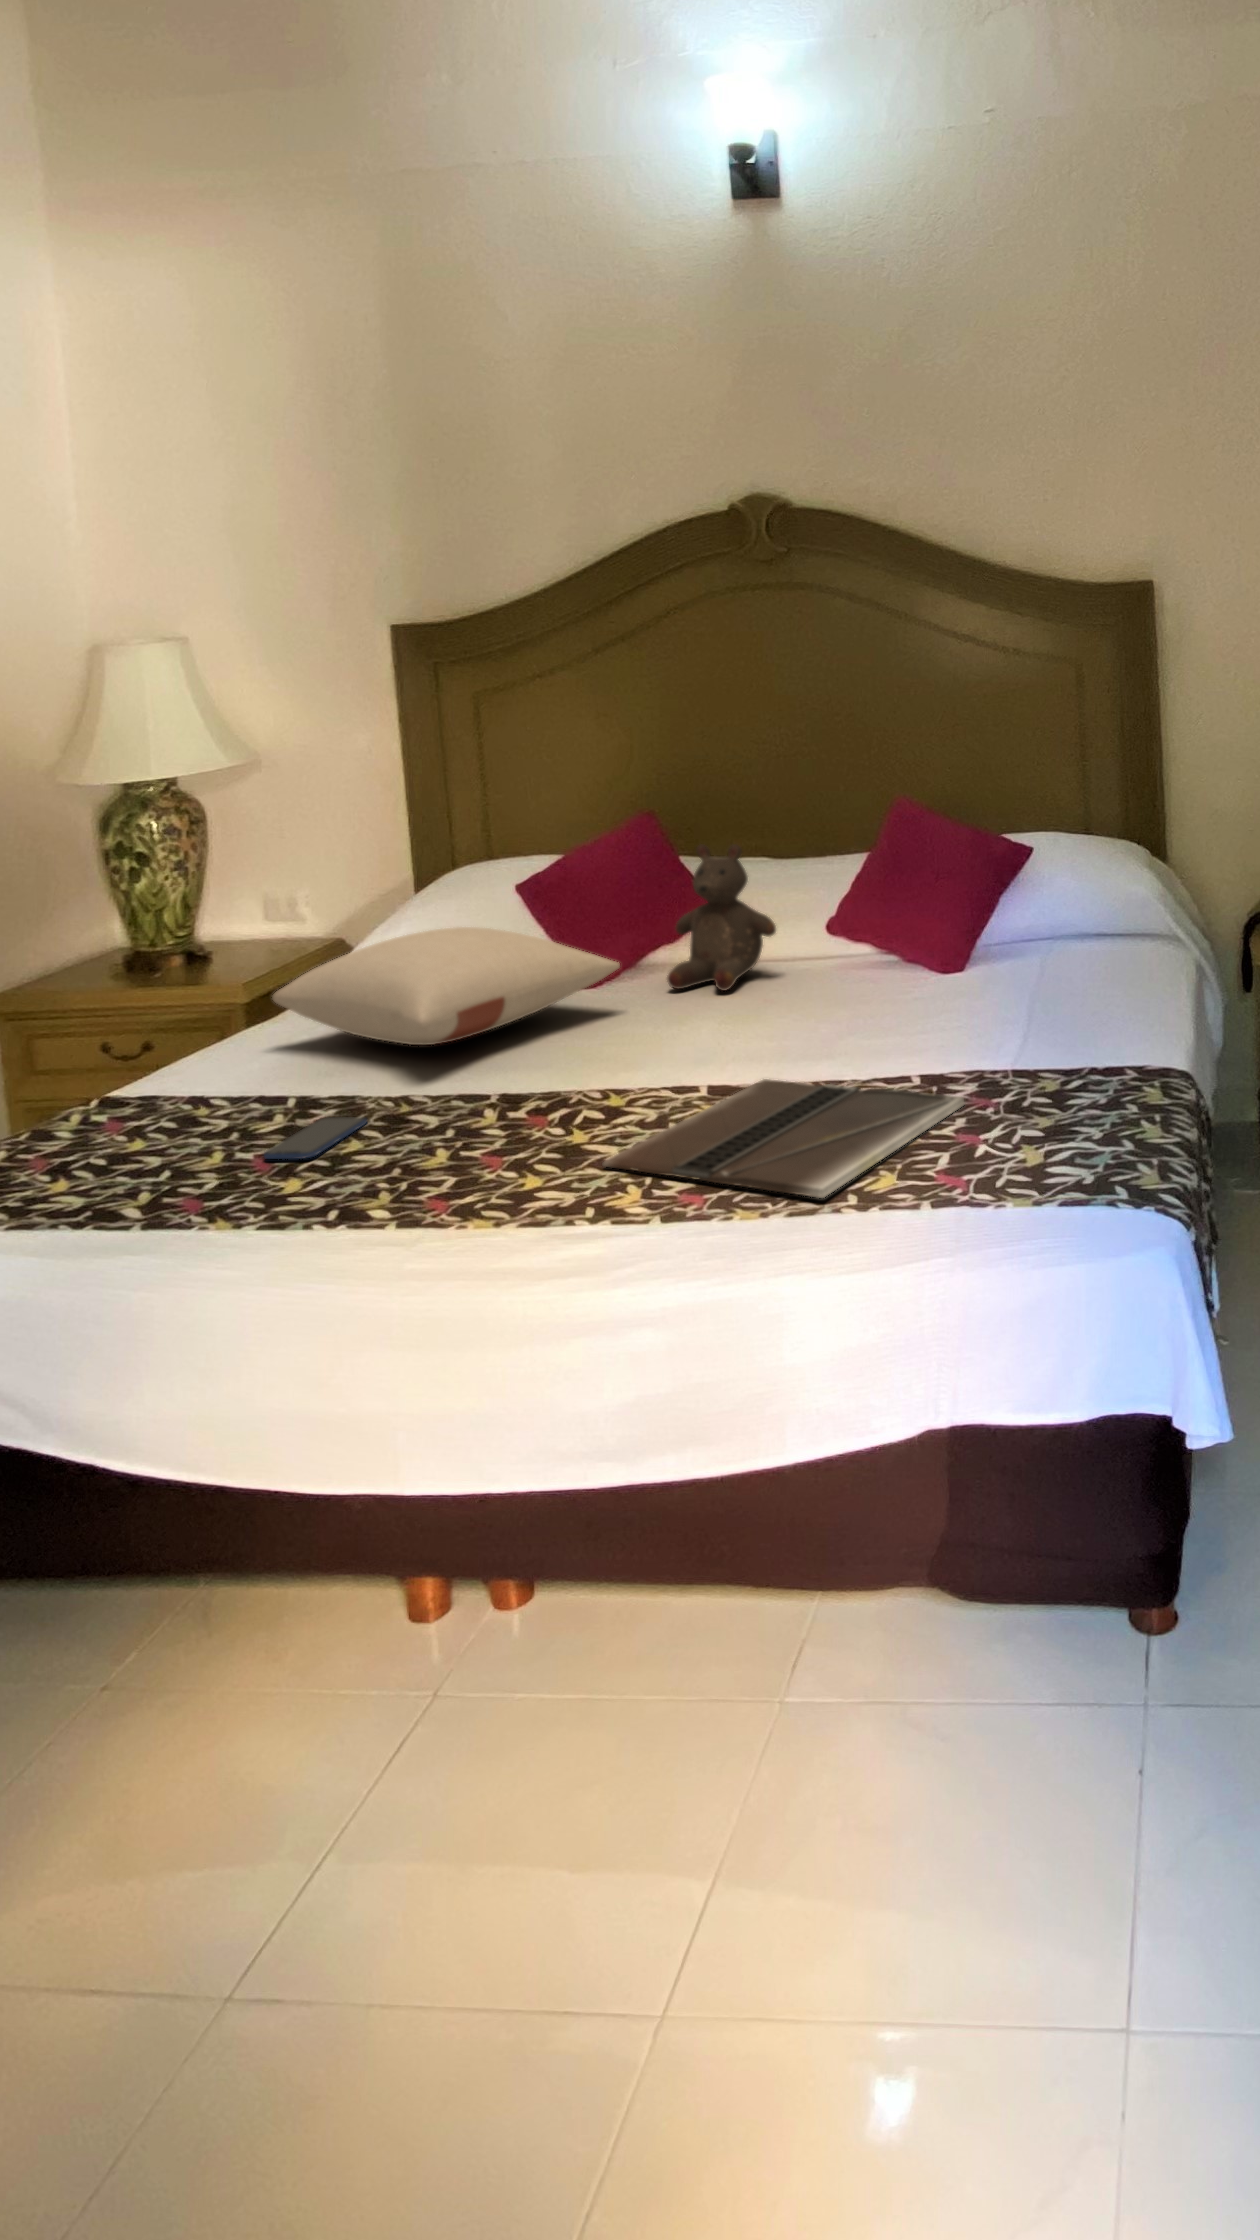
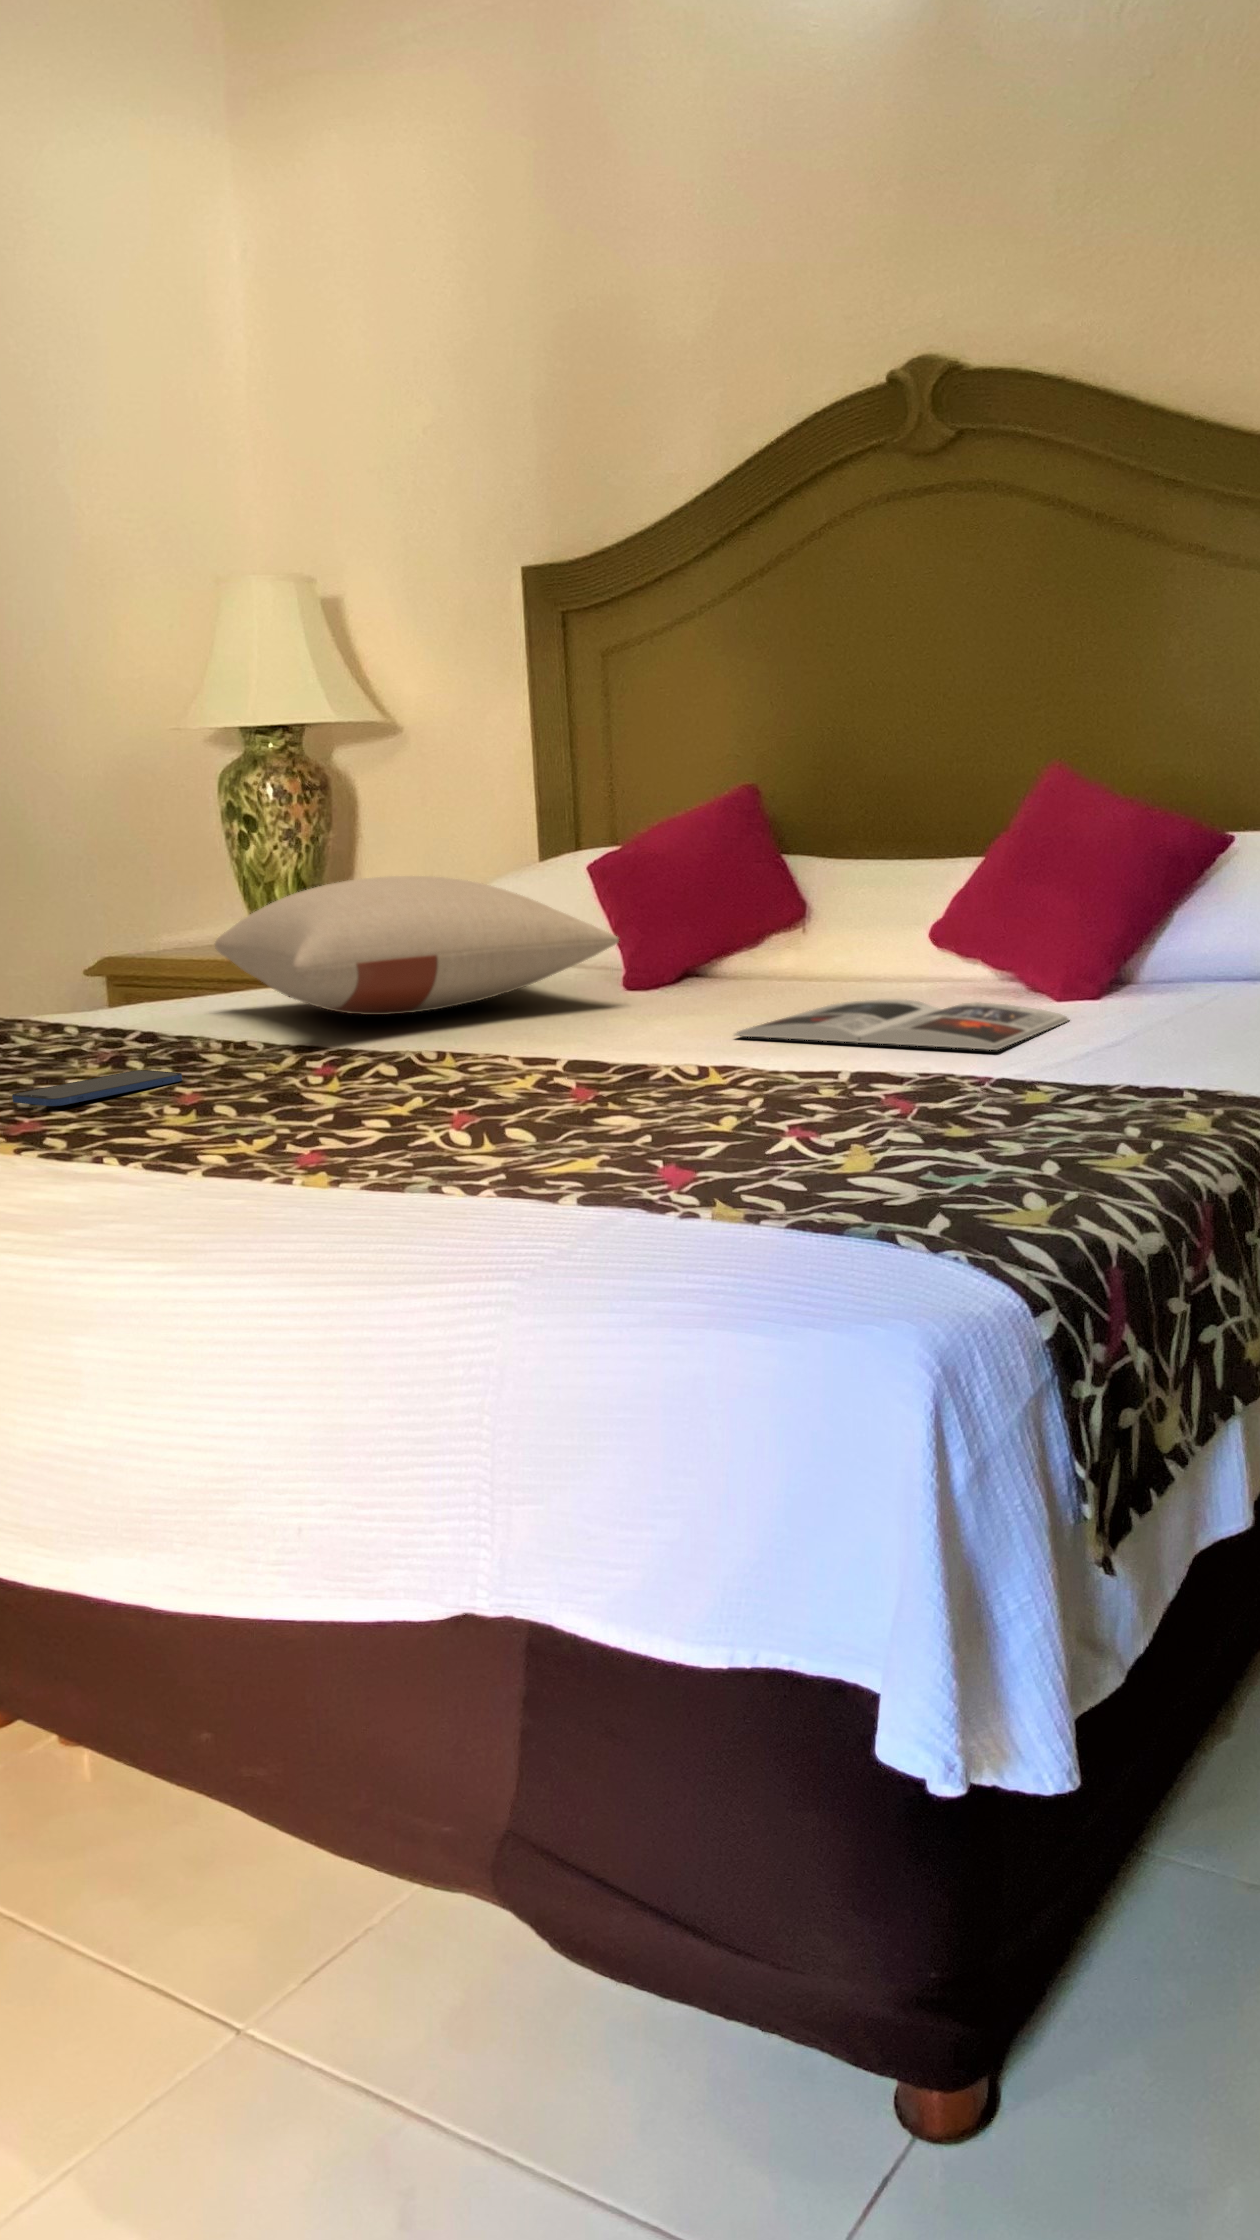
stuffed bear: present [667,844,776,991] -> none [701,796,851,994]
magazine: none [746,990,961,1035] -> present [734,999,1069,1050]
laptop: present [603,1079,964,1198] -> none [343,1080,939,1230]

